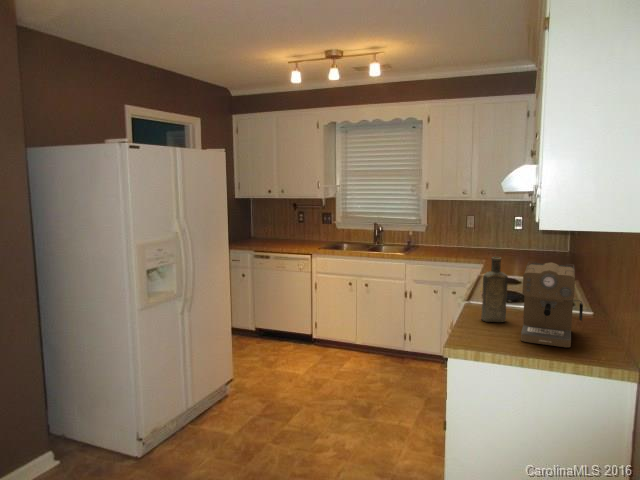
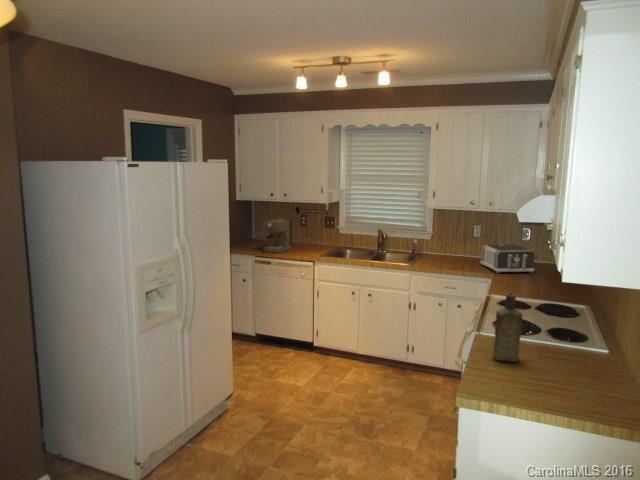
toaster: none [474,232,527,259] -> present [480,245,535,273]
coffee maker: present [521,262,583,347] -> present [262,218,292,253]

